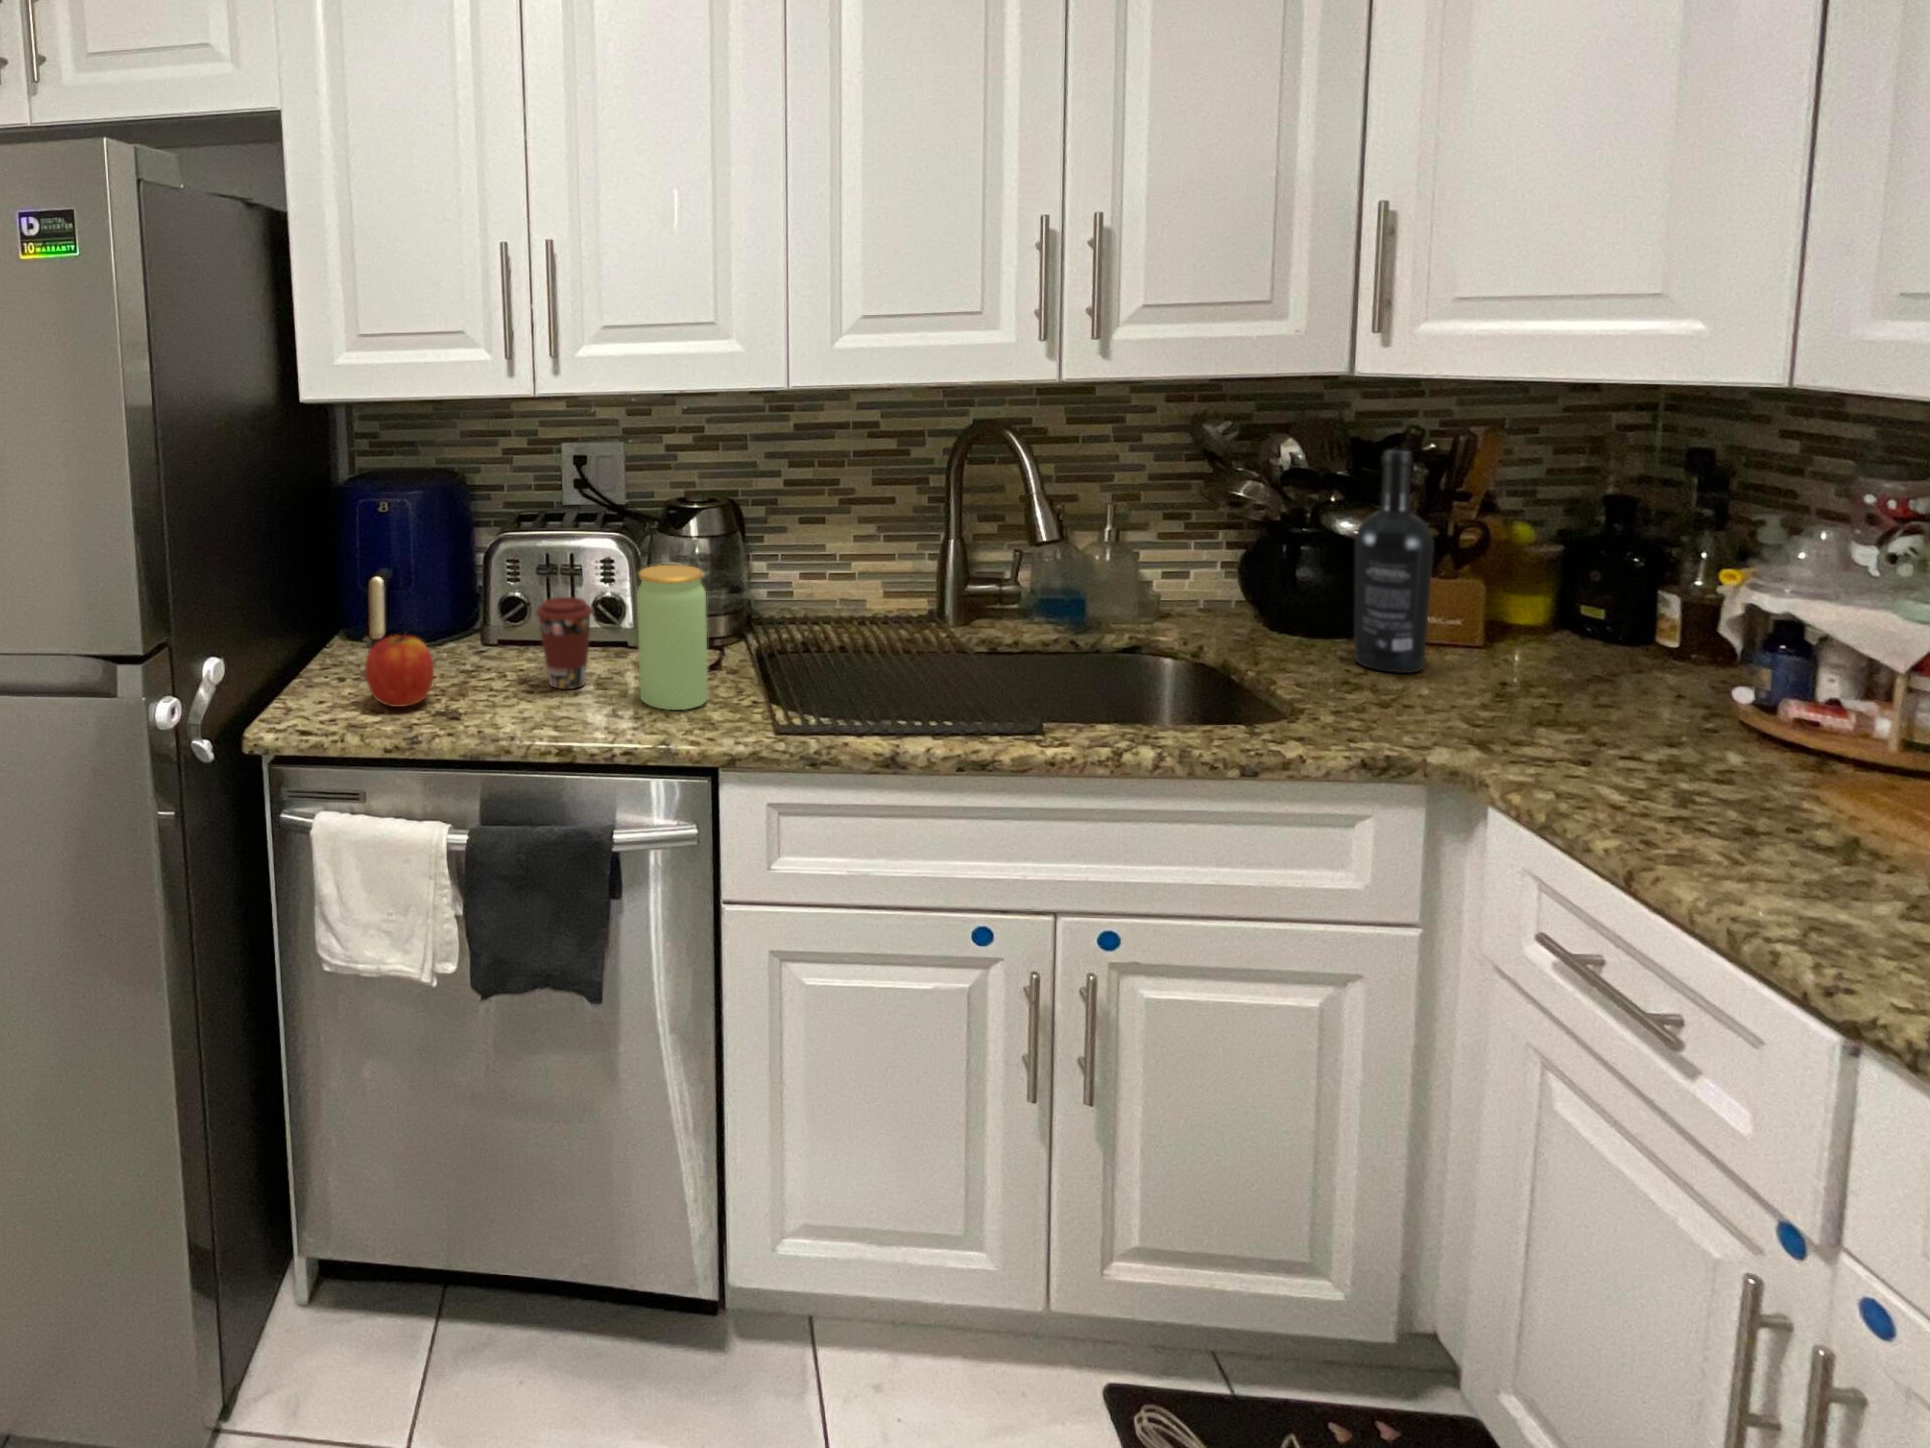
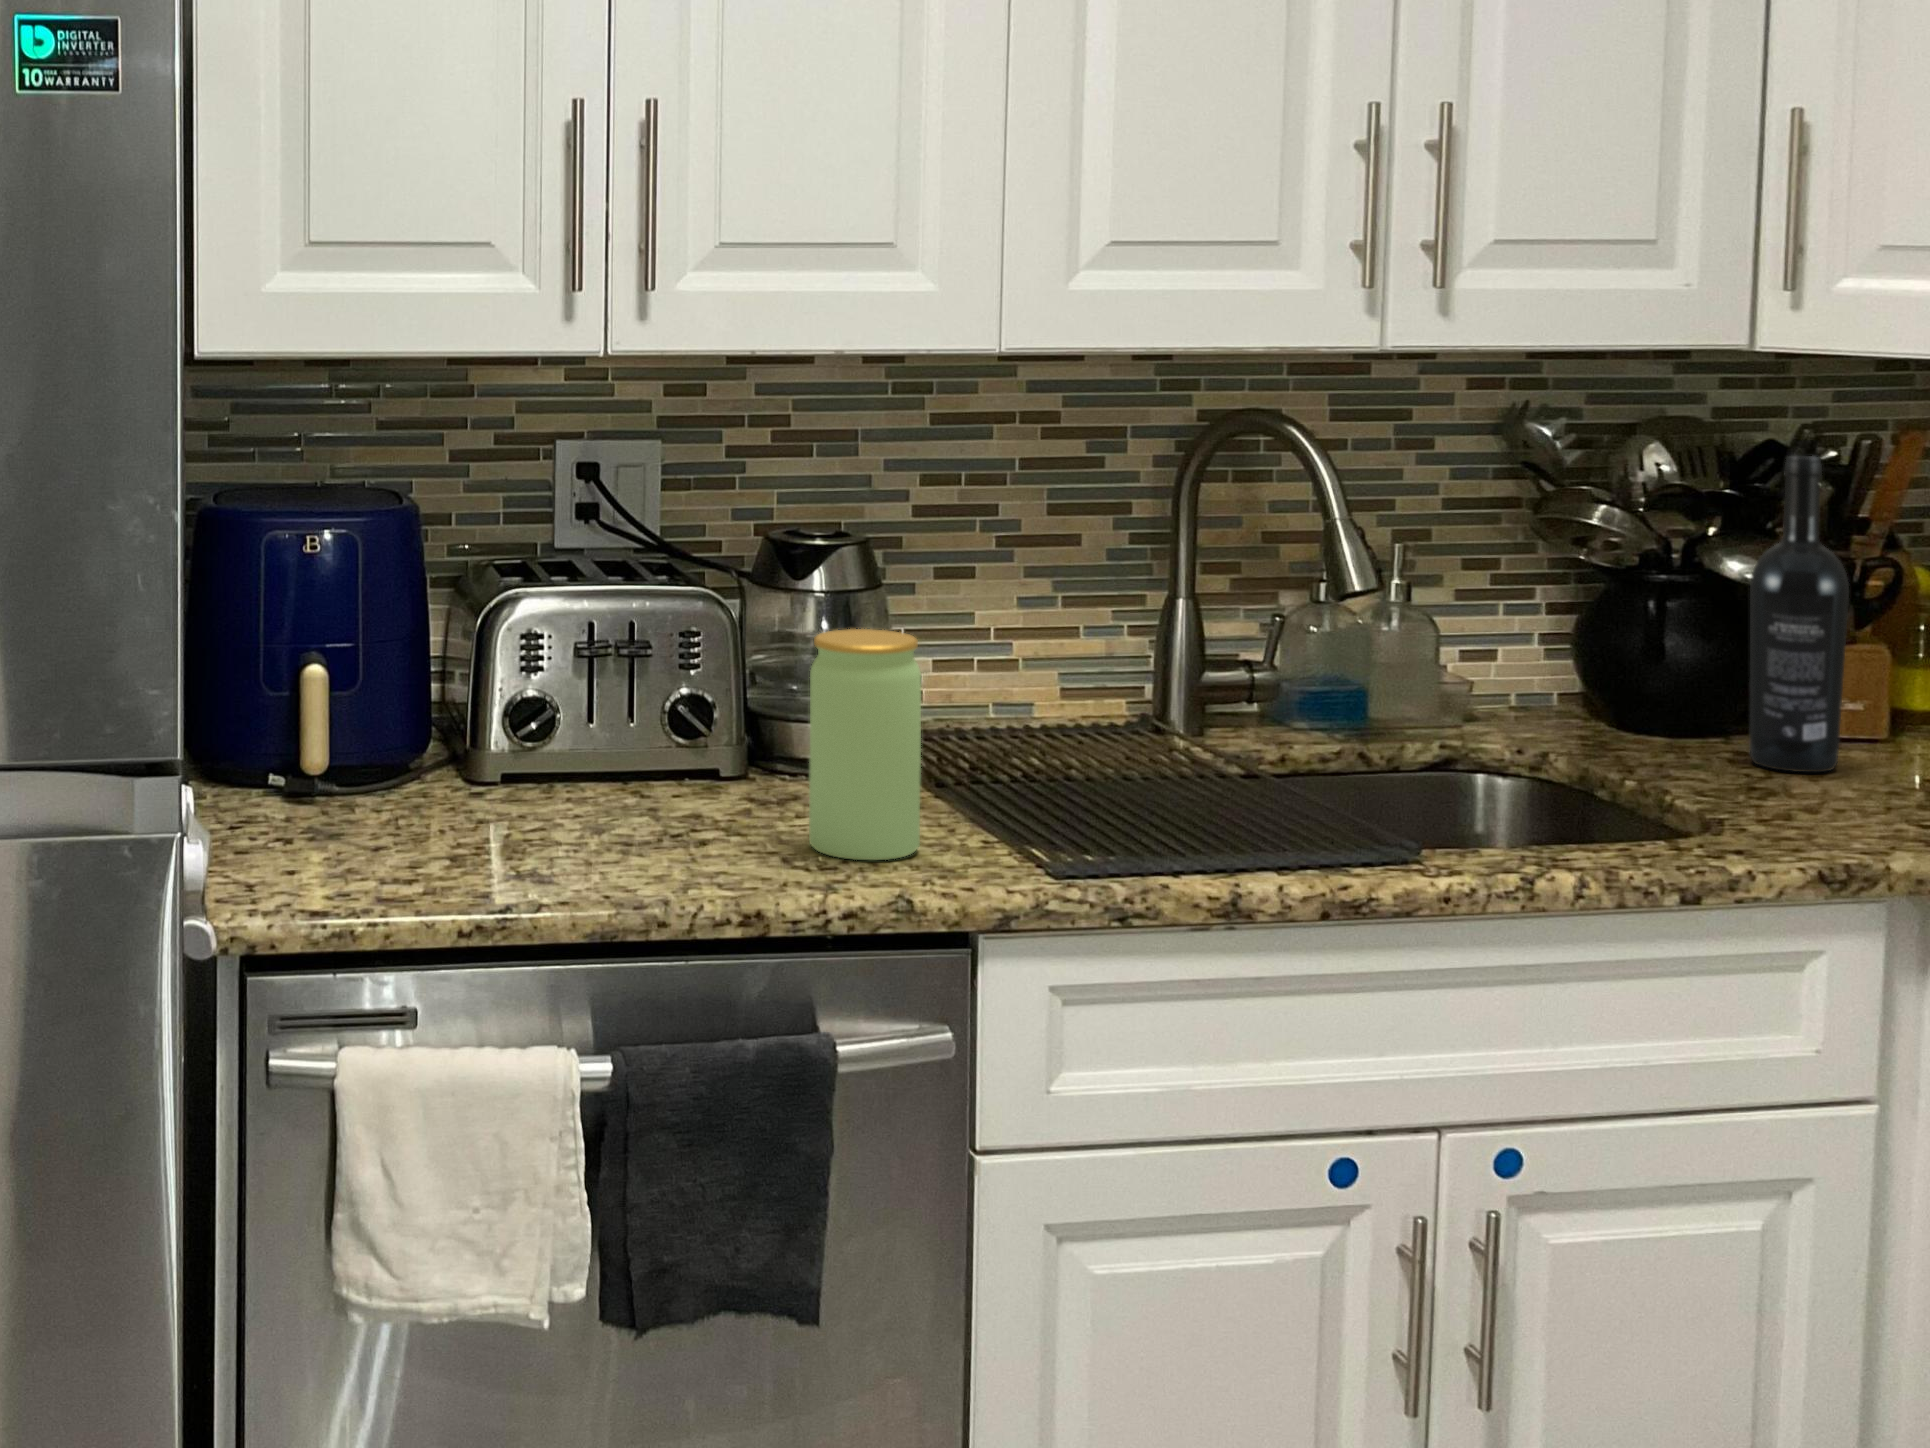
coffee cup: present [536,597,593,689] -> none [626,690,723,842]
apple: present [365,633,434,707] -> none [377,746,496,875]

